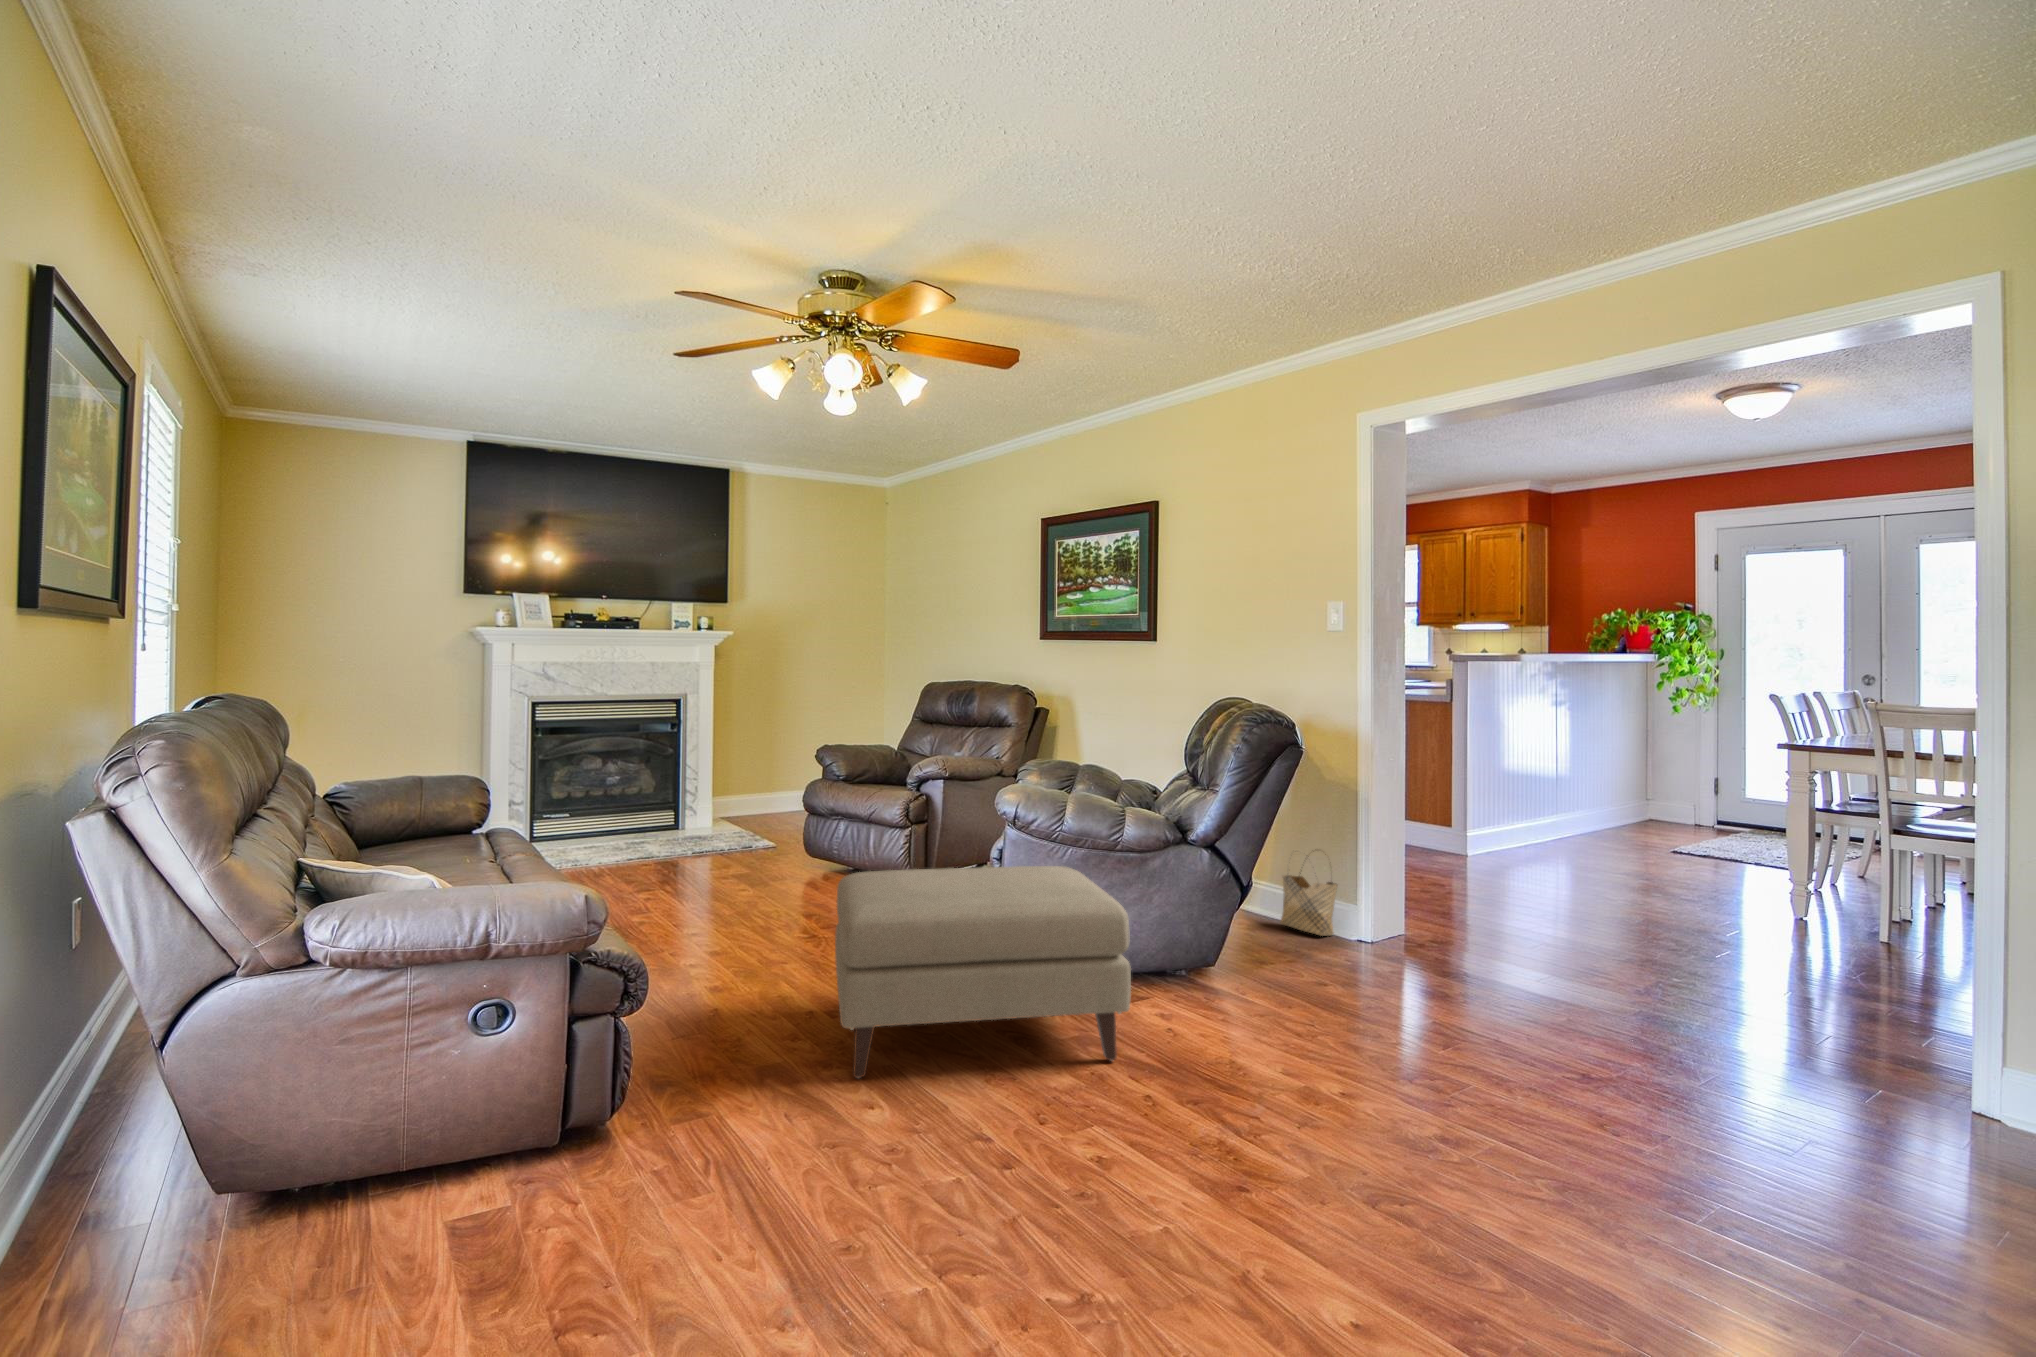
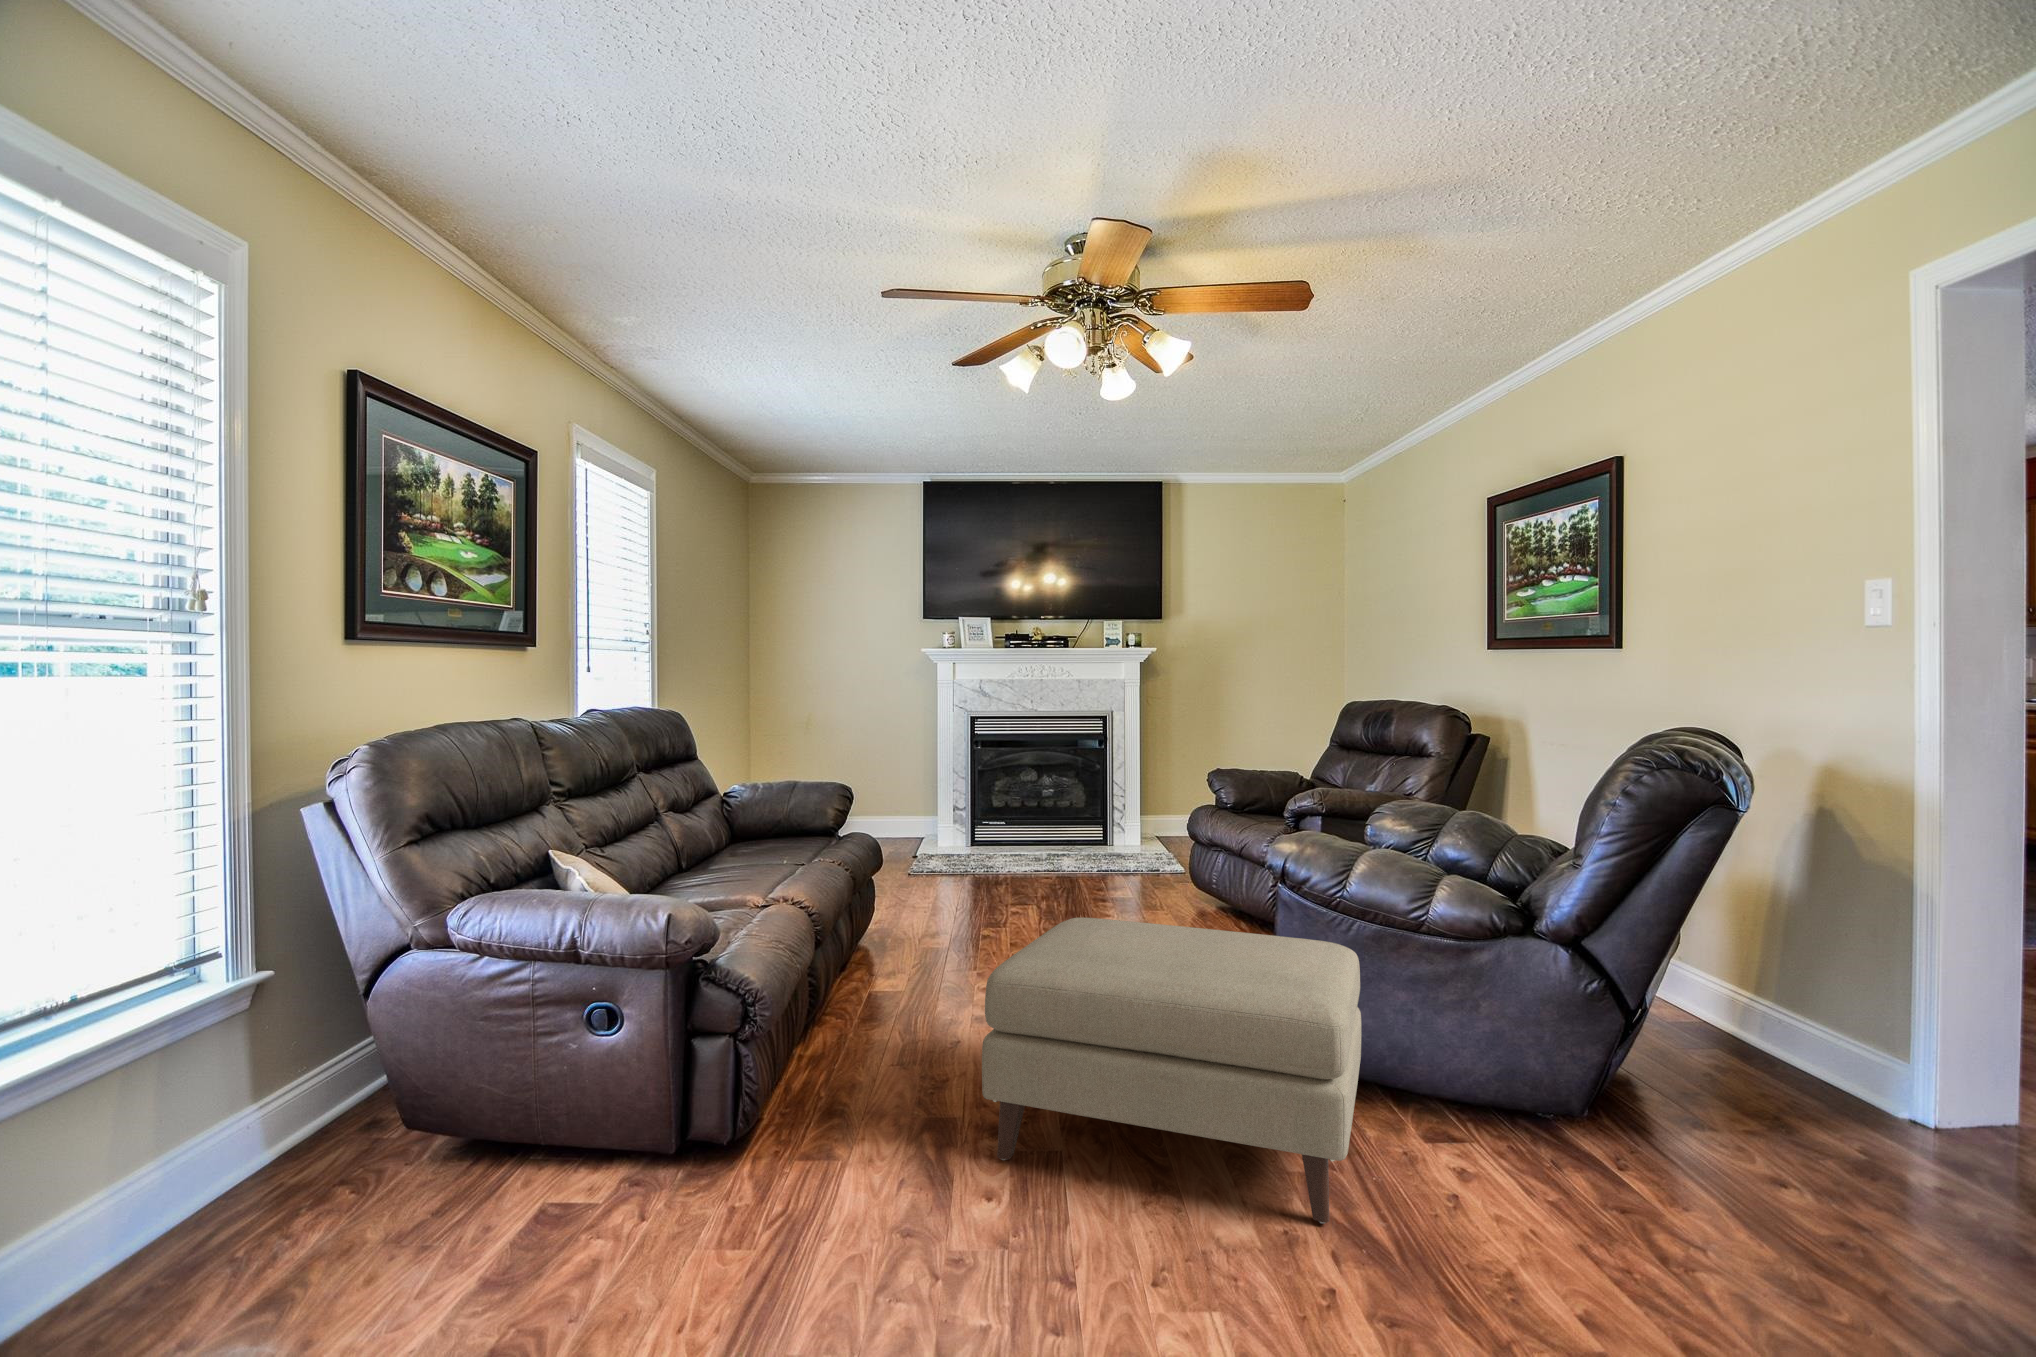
woven basket: present [1280,854,1338,936] -> none [1778,964,1883,1108]

